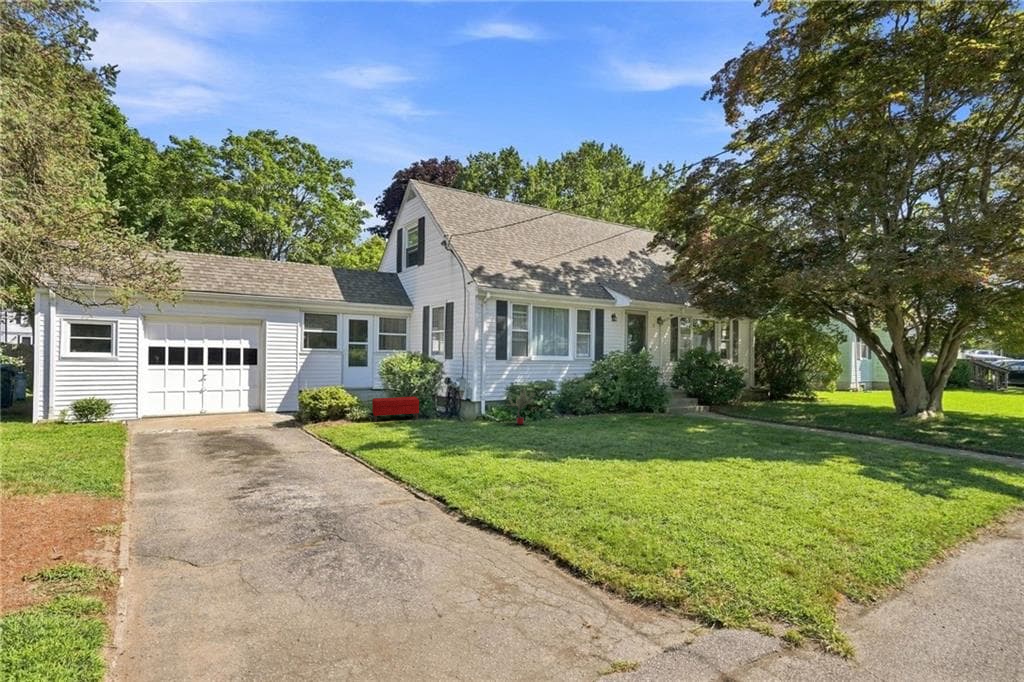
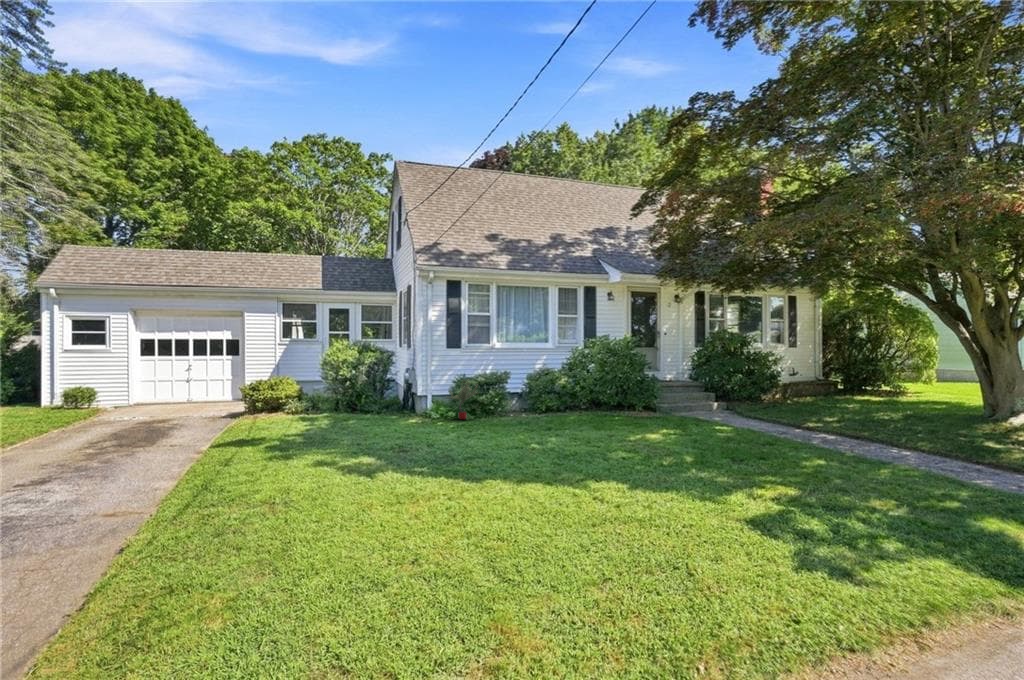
bench: present [372,397,419,422] -> none [319,388,370,414]

